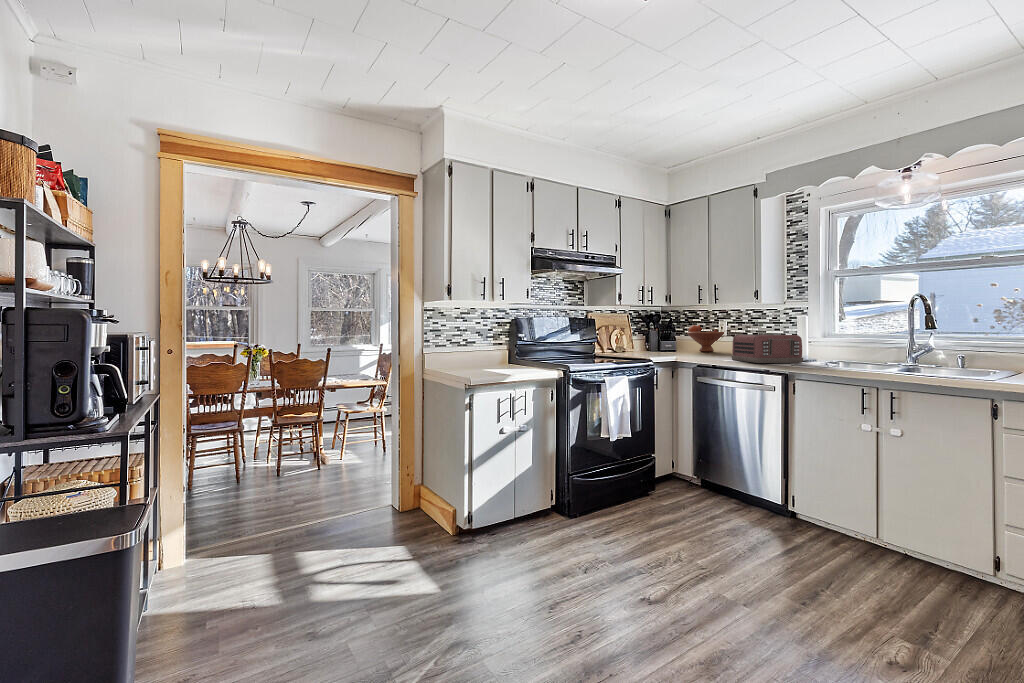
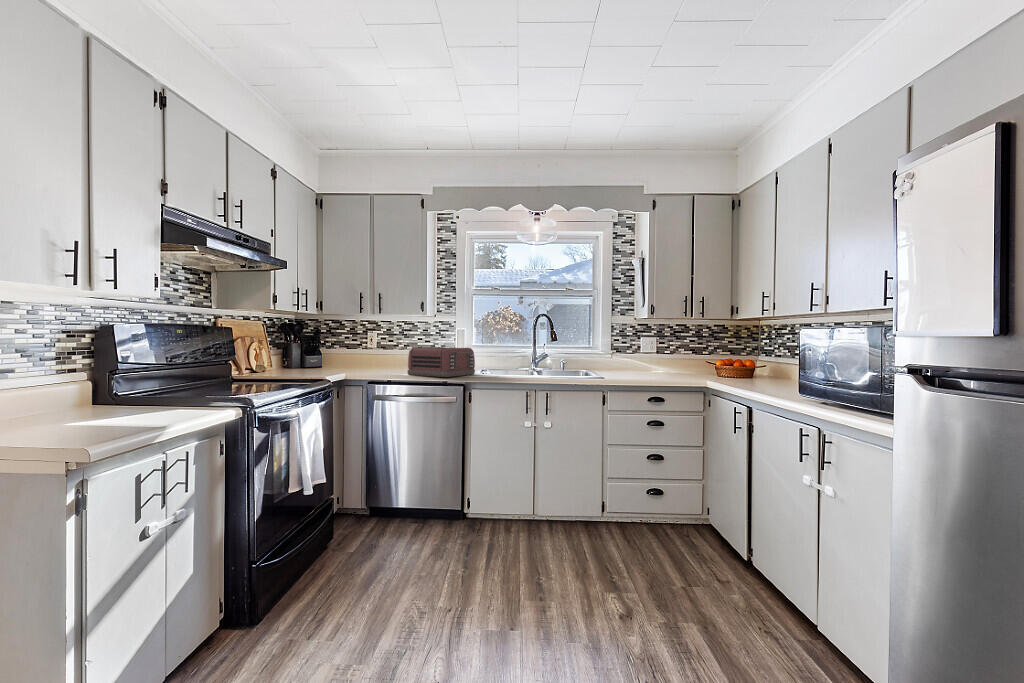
fruit bowl: present [687,325,724,352] -> none [332,336,374,366]

